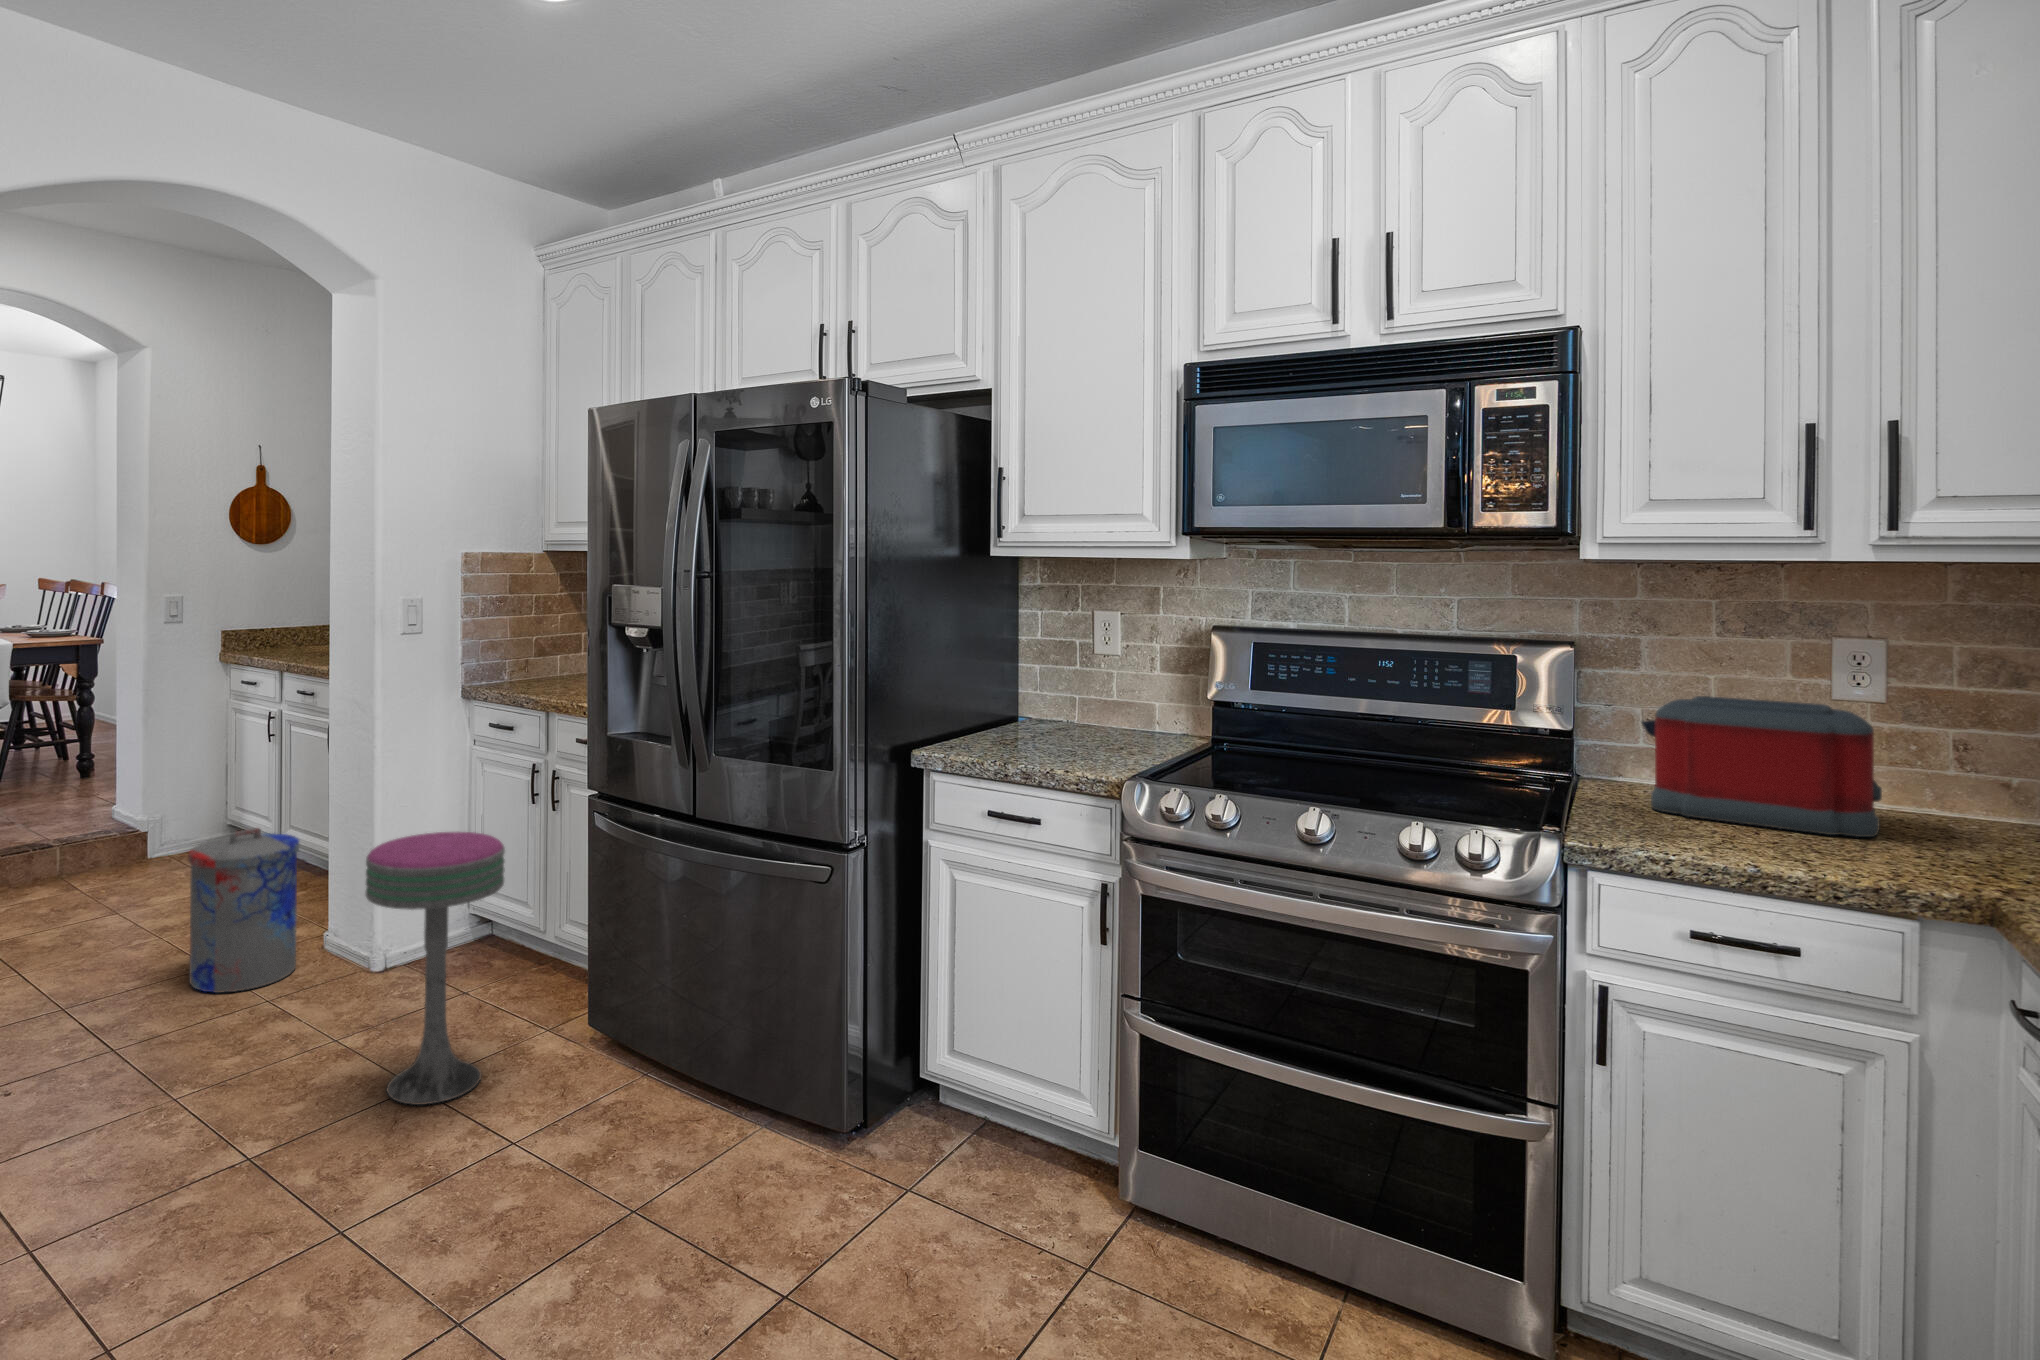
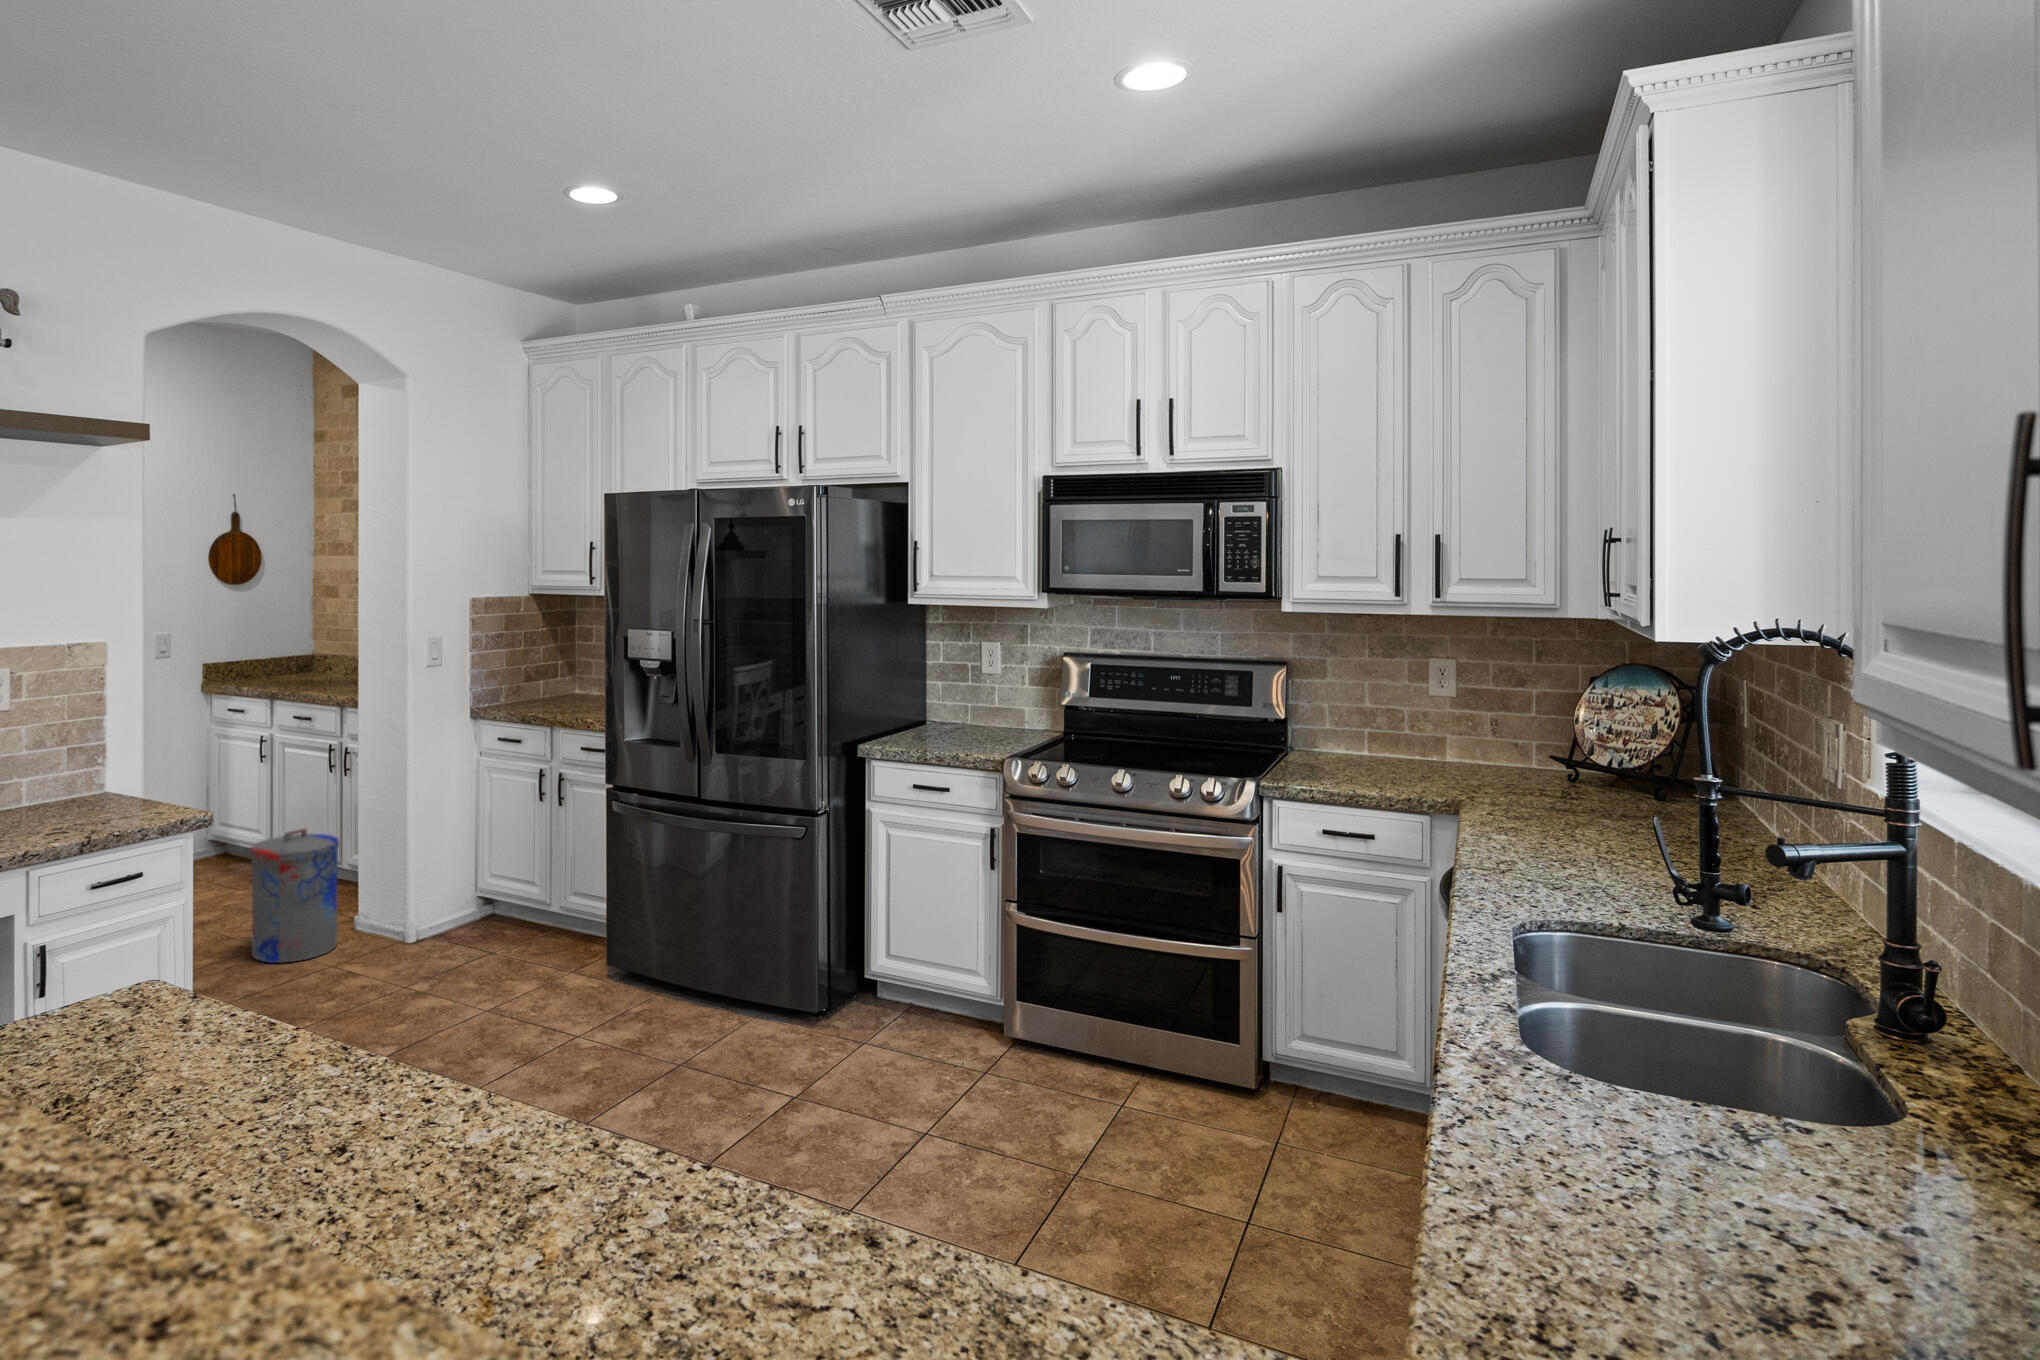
toaster: present [1642,696,1882,837] -> none [1321,695,1443,775]
bar stool: present [366,832,505,1105] -> none [445,819,548,1021]

